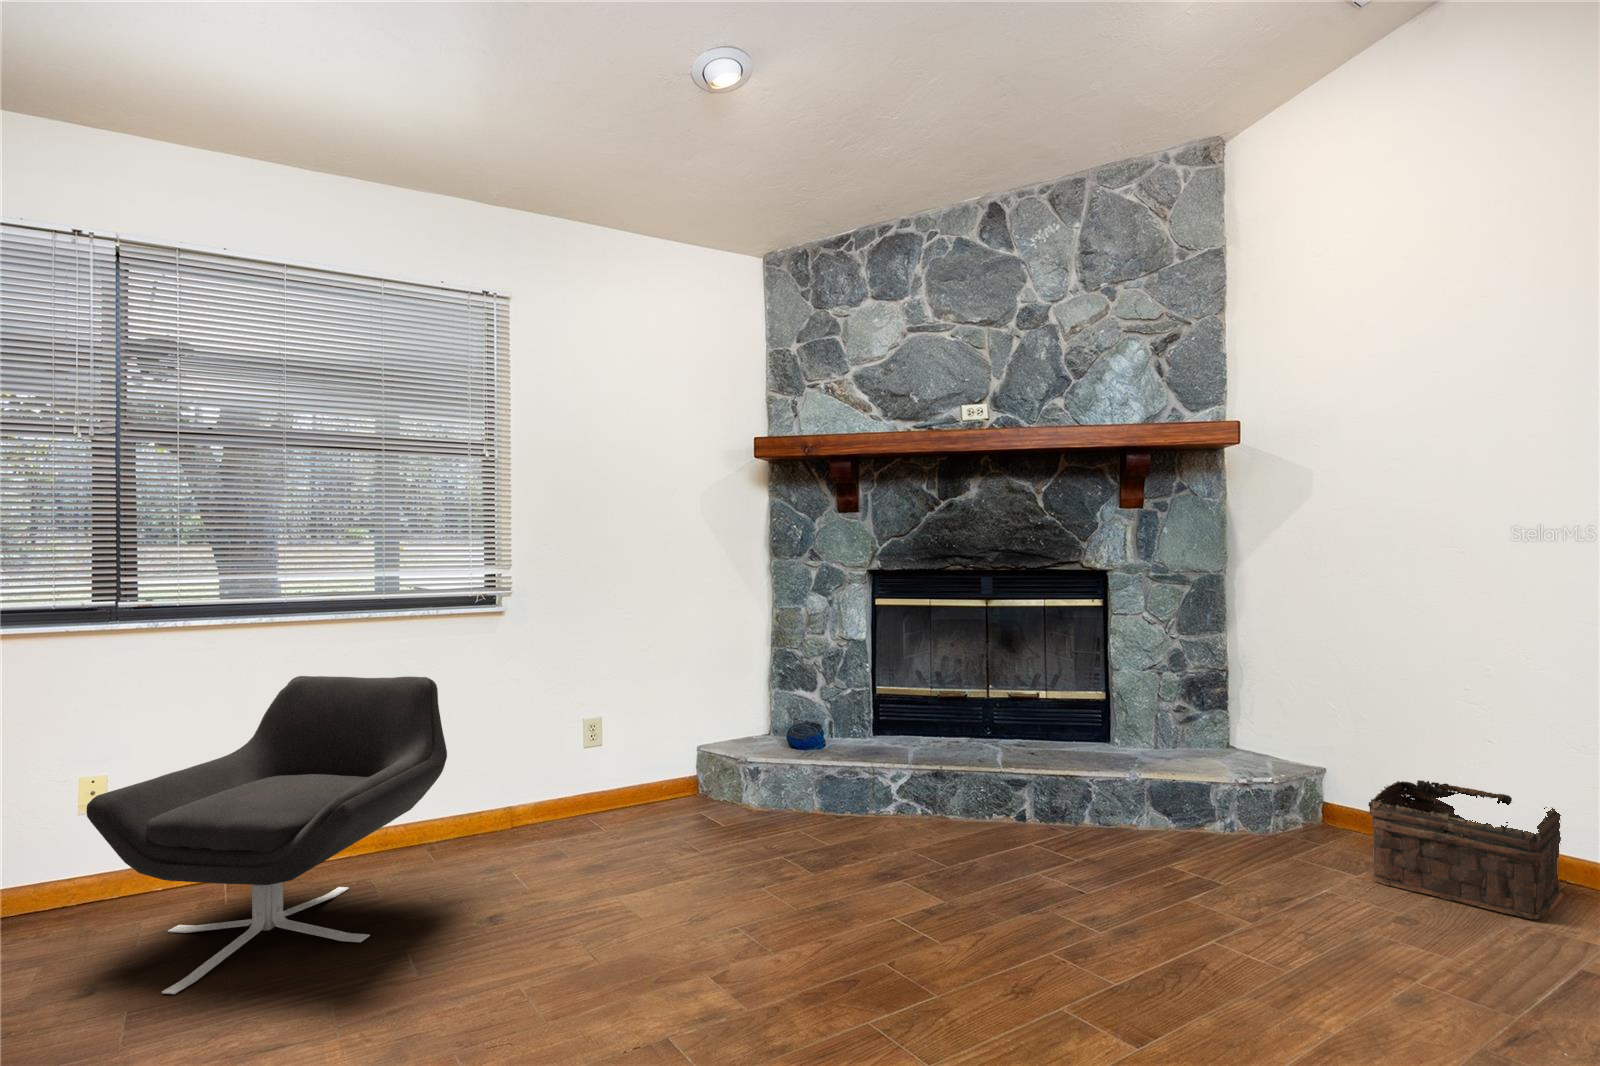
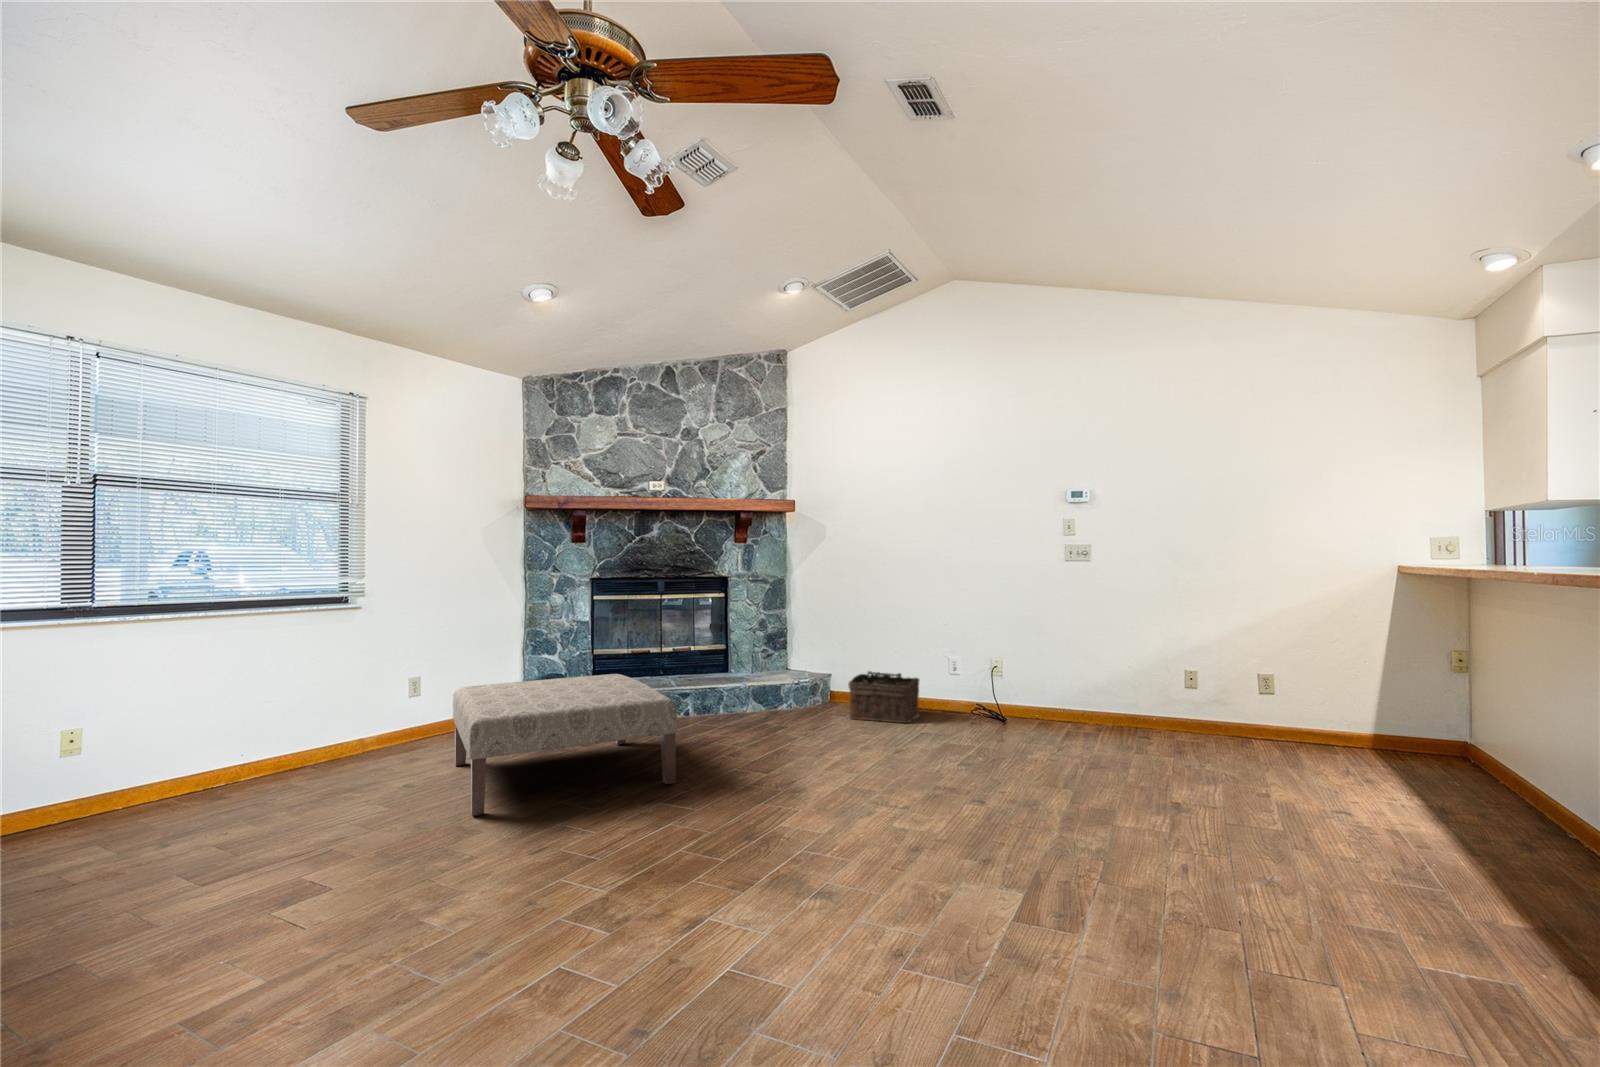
lounge chair: present [87,676,447,994] -> none [121,649,355,839]
ottoman: none [513,748,938,1036] -> present [453,674,677,816]

